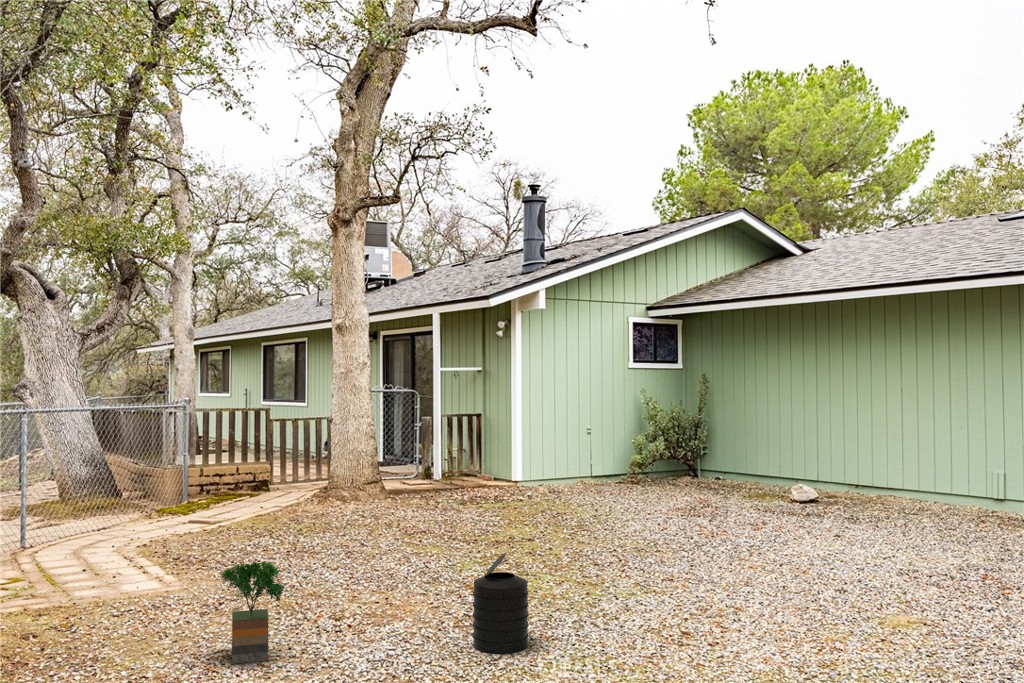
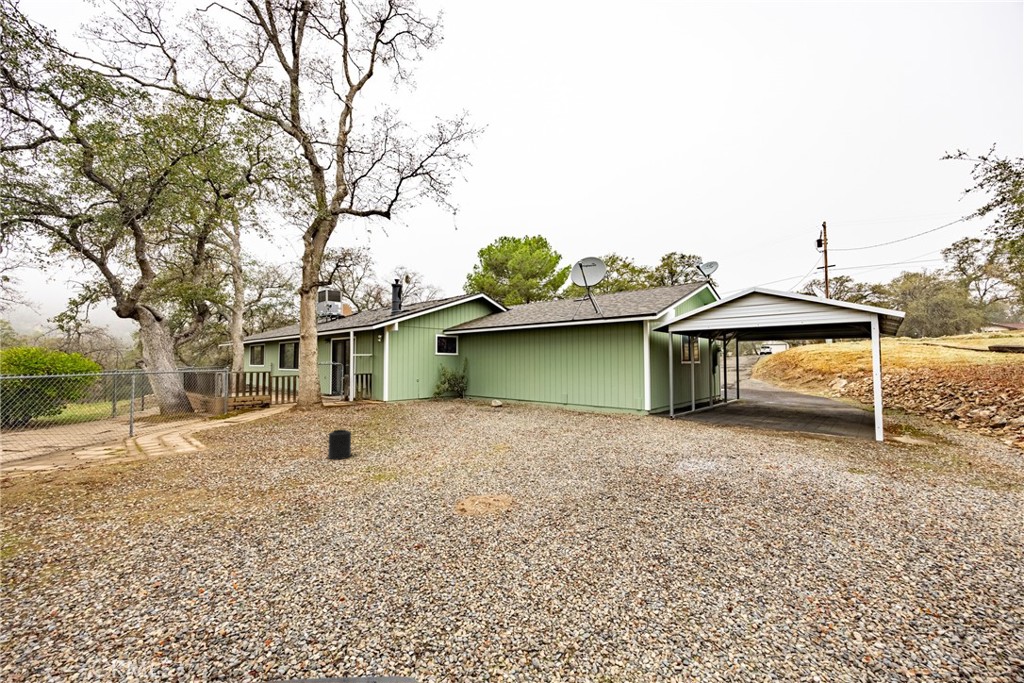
potted tree: present [221,561,285,664] -> none [217,428,248,469]

